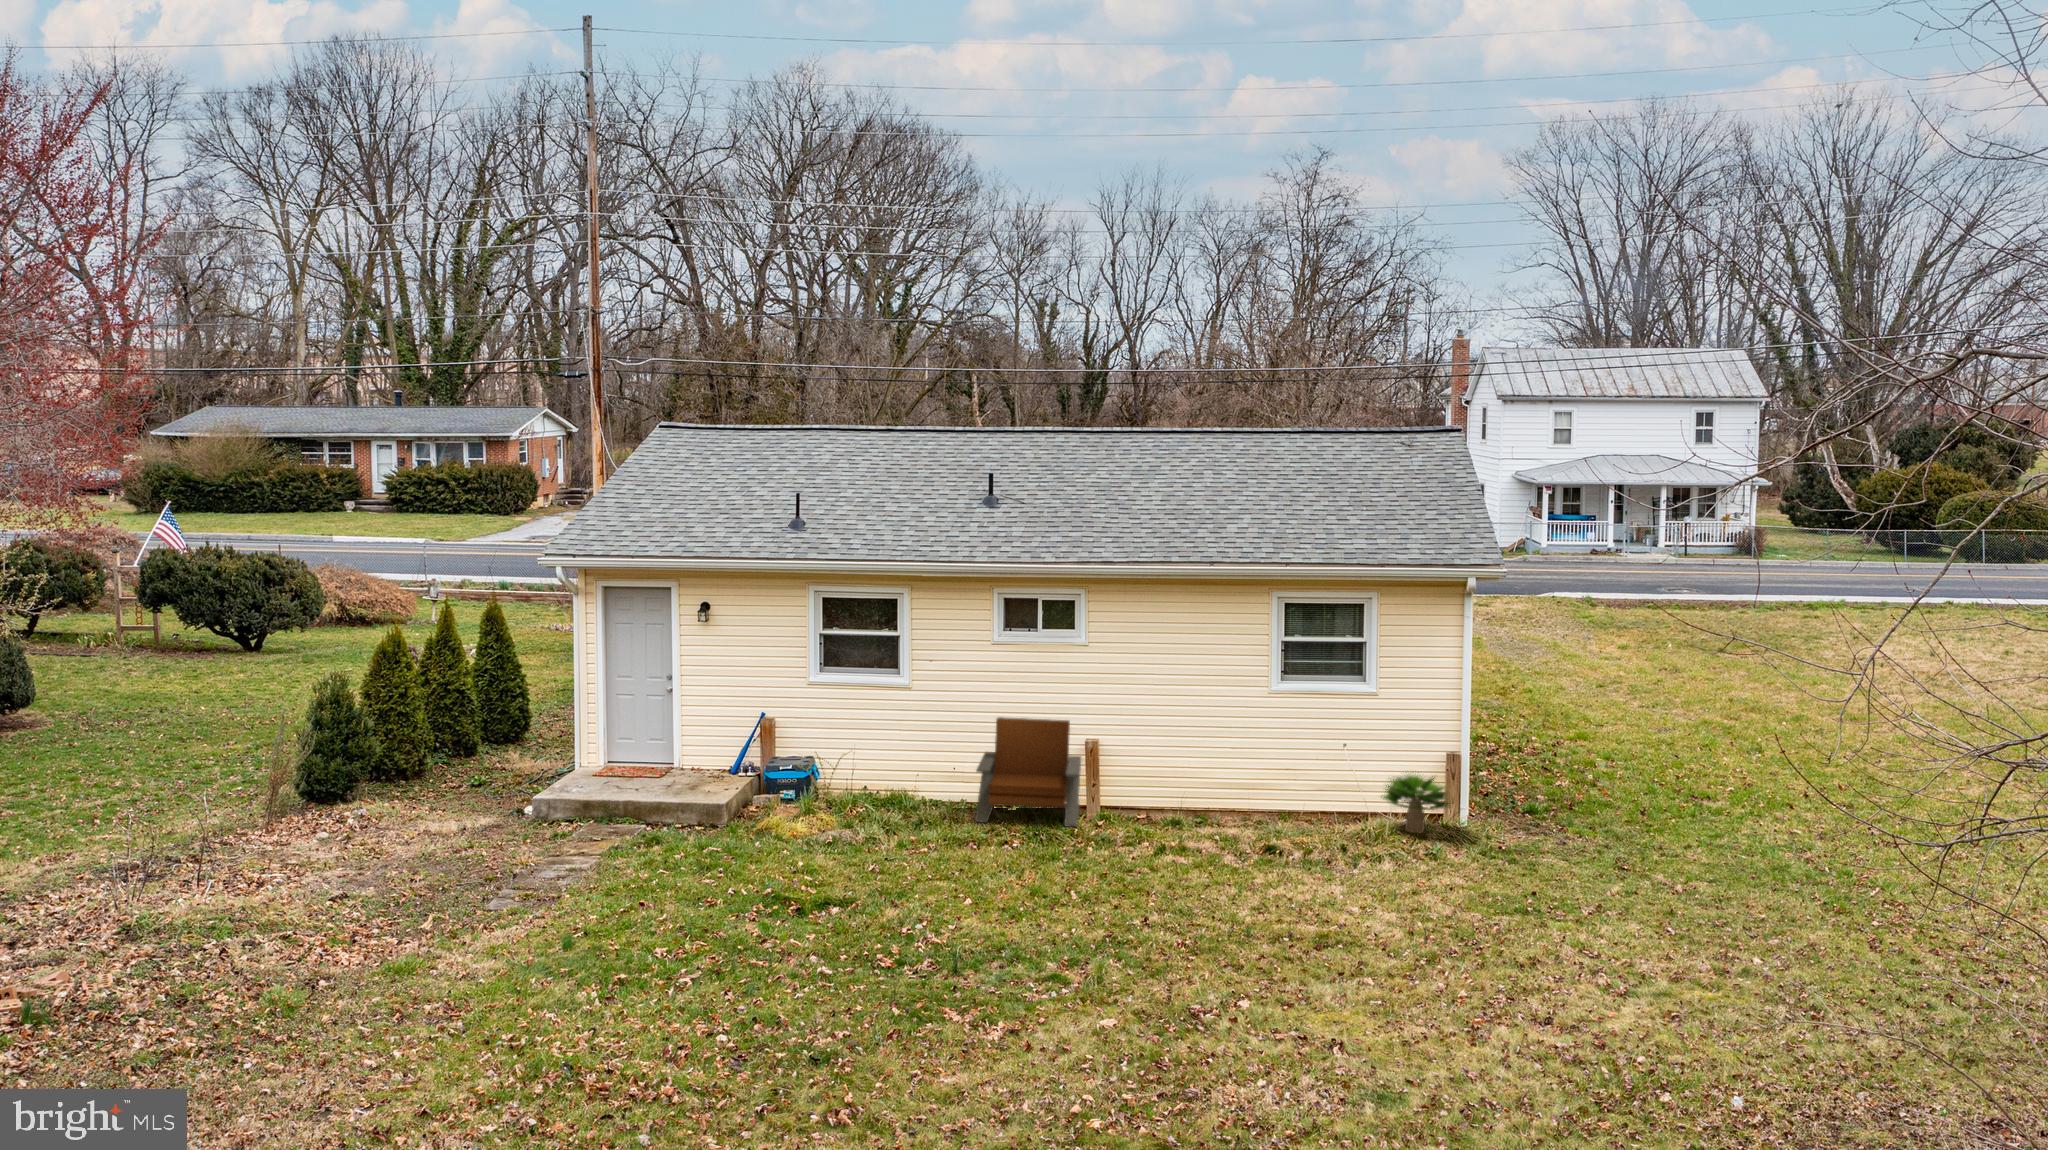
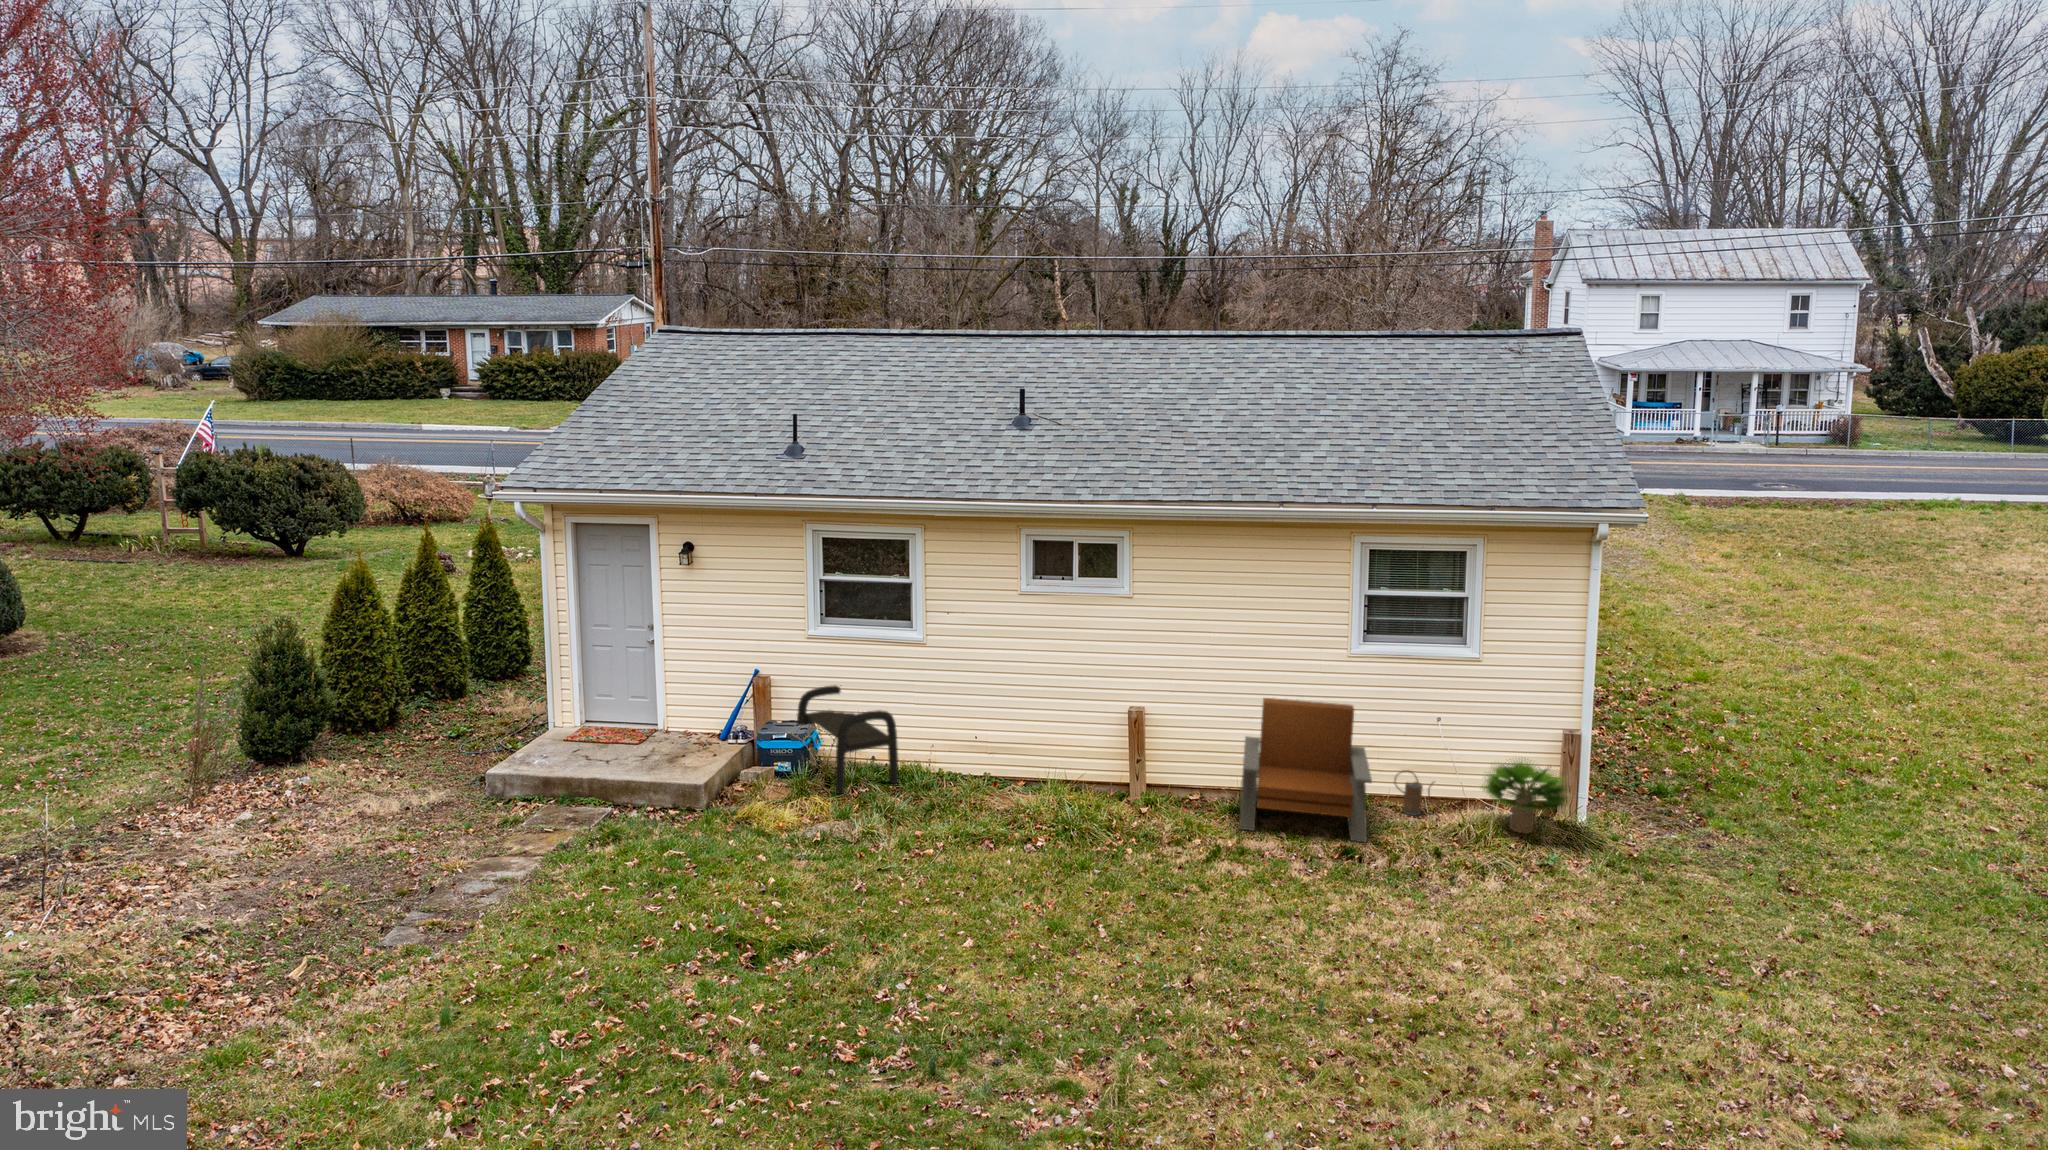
lounge chair: present [975,717,1081,827] -> present [1239,698,1372,842]
bench: none [797,726,890,814] -> present [797,686,898,794]
watering can: none [1310,785,1344,824] -> present [1394,771,1434,816]

